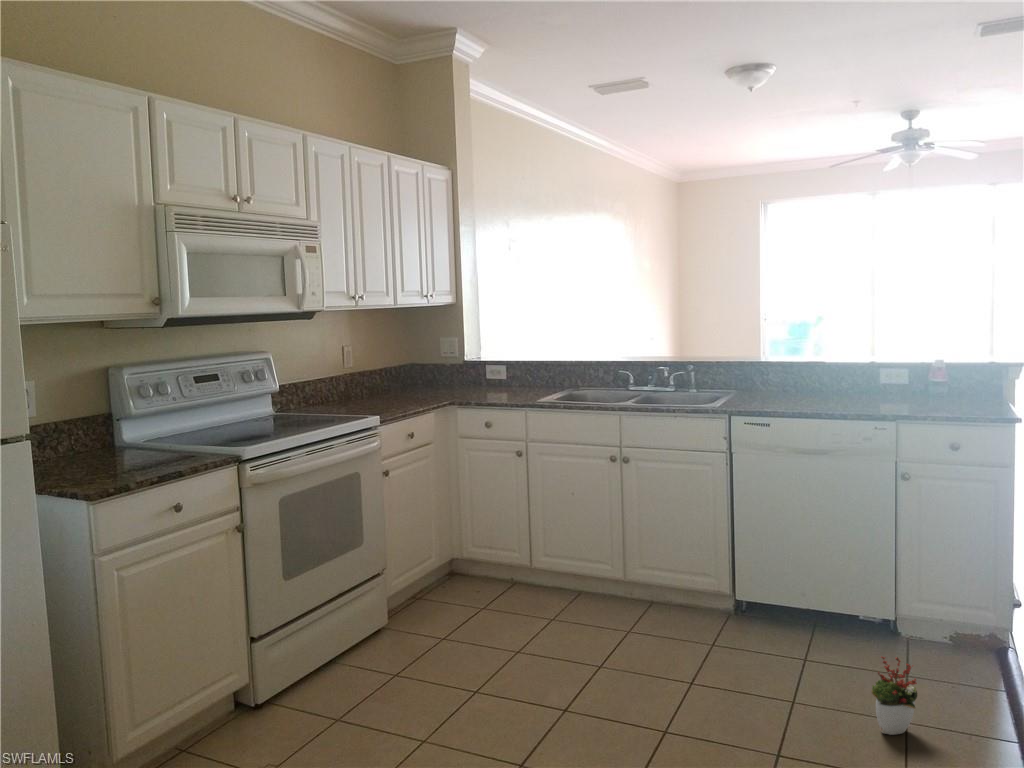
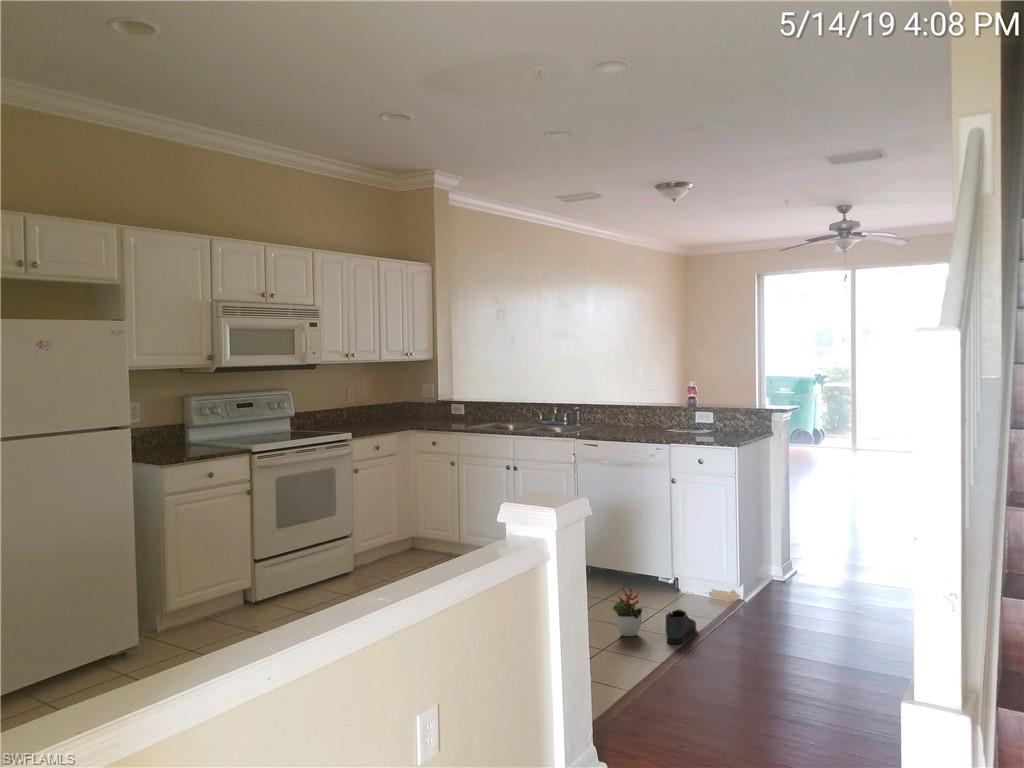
shoe: none [956,687,995,748] -> present [665,609,696,644]

